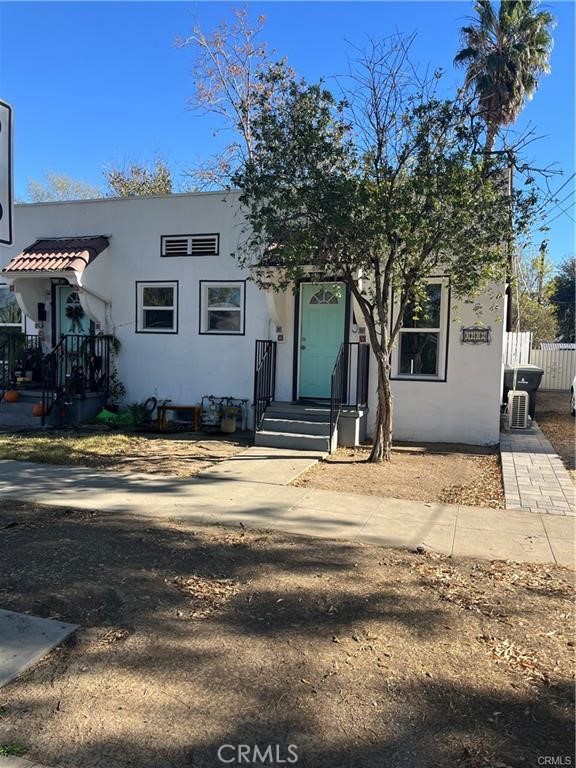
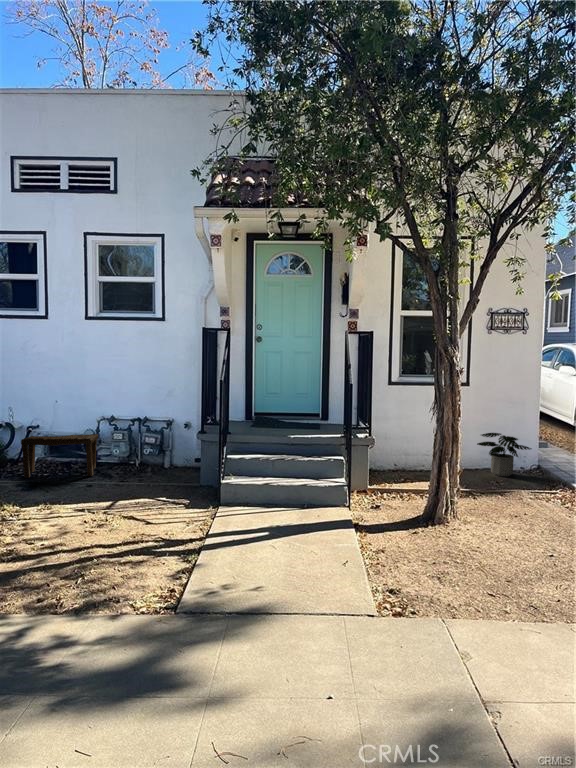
potted plant: present [216,405,242,432] -> present [477,433,532,476]

